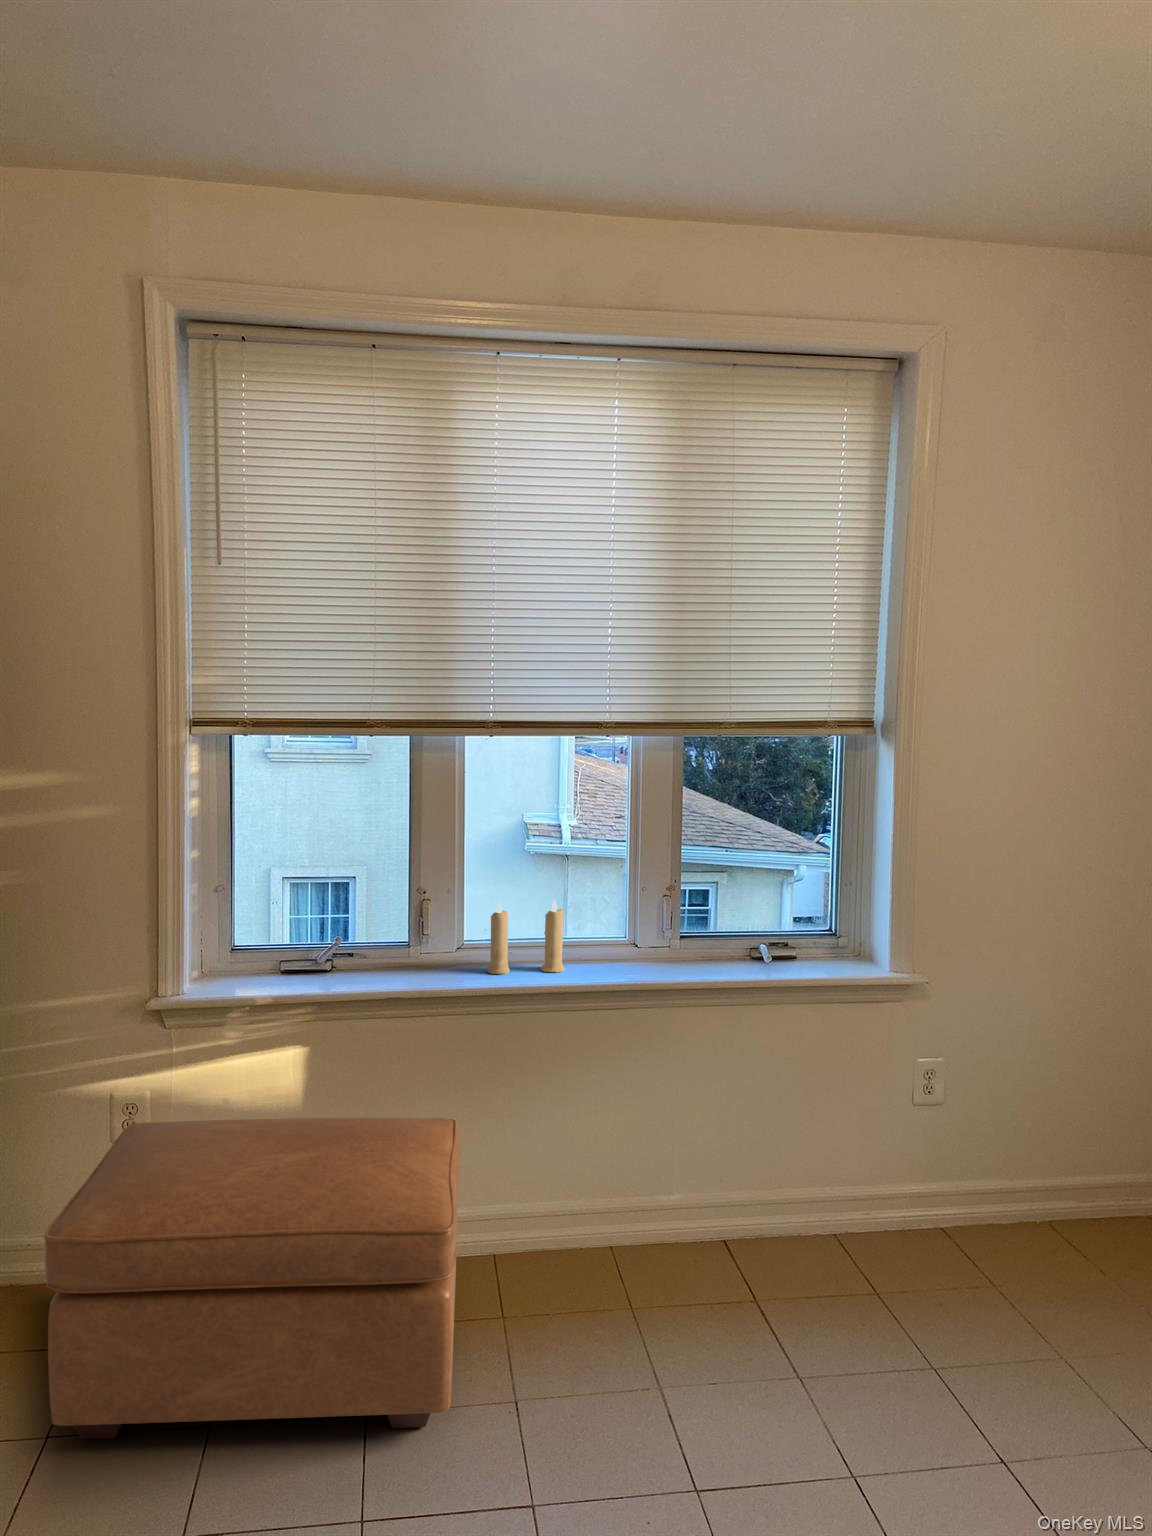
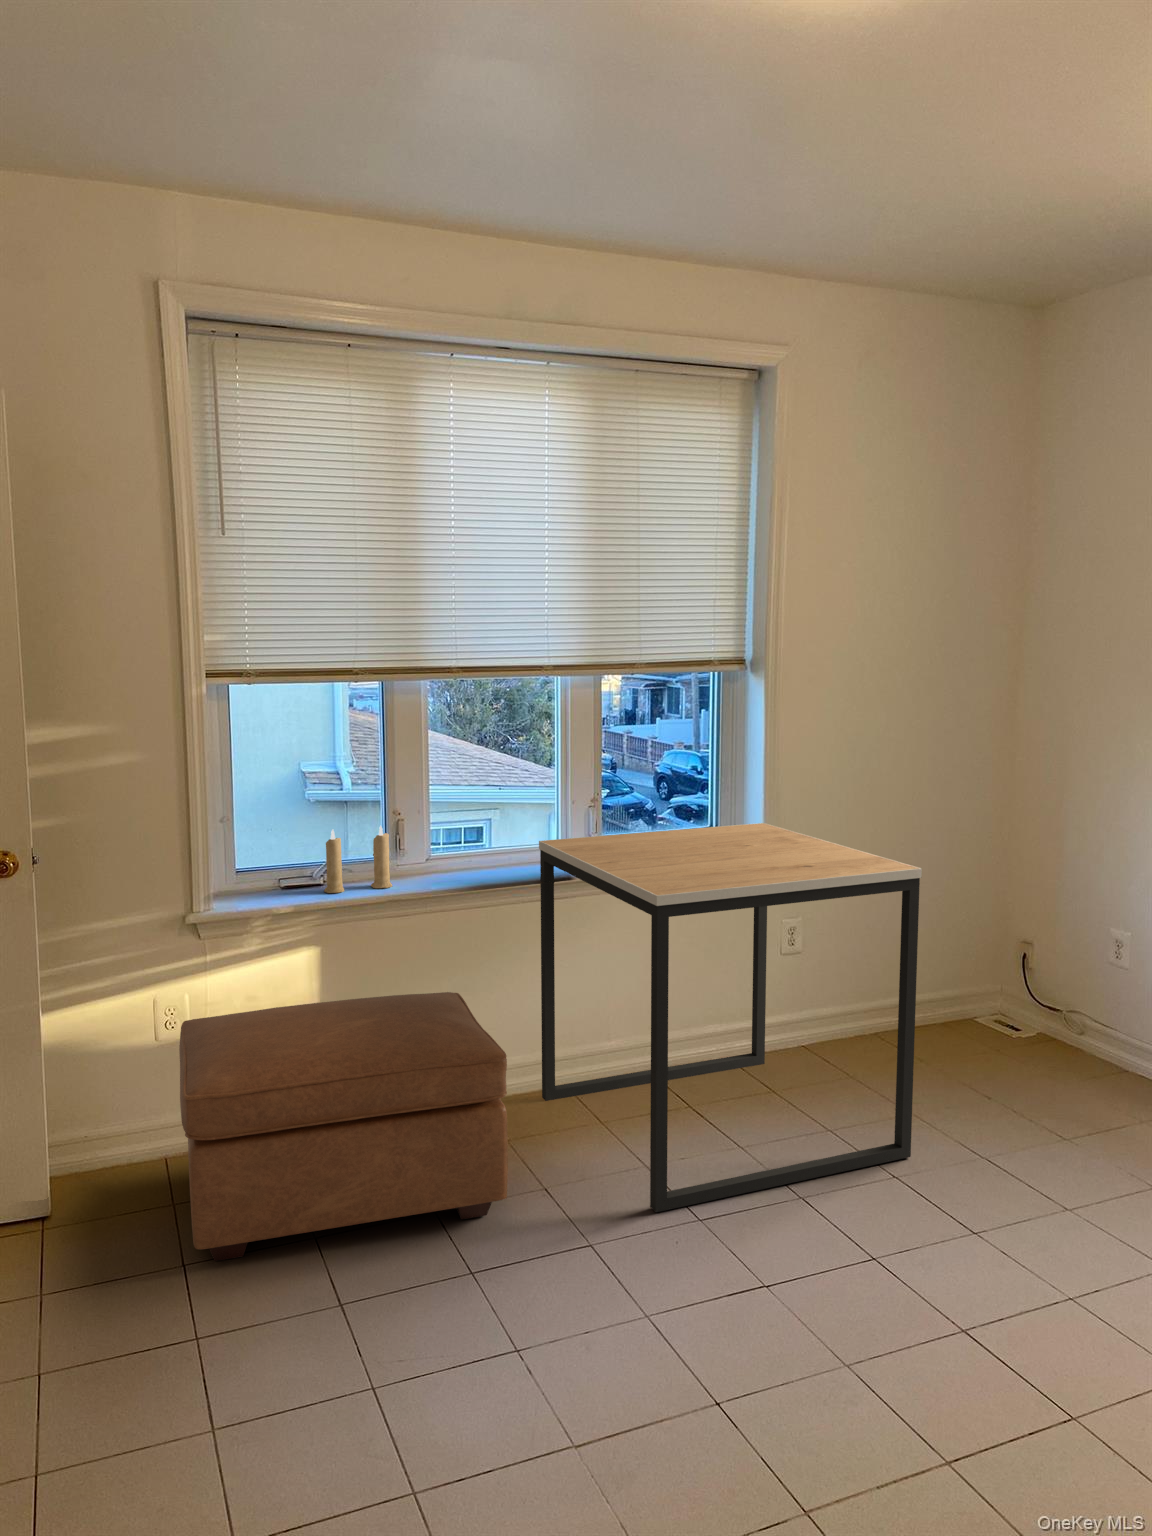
candle: present [487,900,565,974] -> present [324,826,392,893]
side table: none [577,933,1056,1462] -> present [539,823,922,1212]

